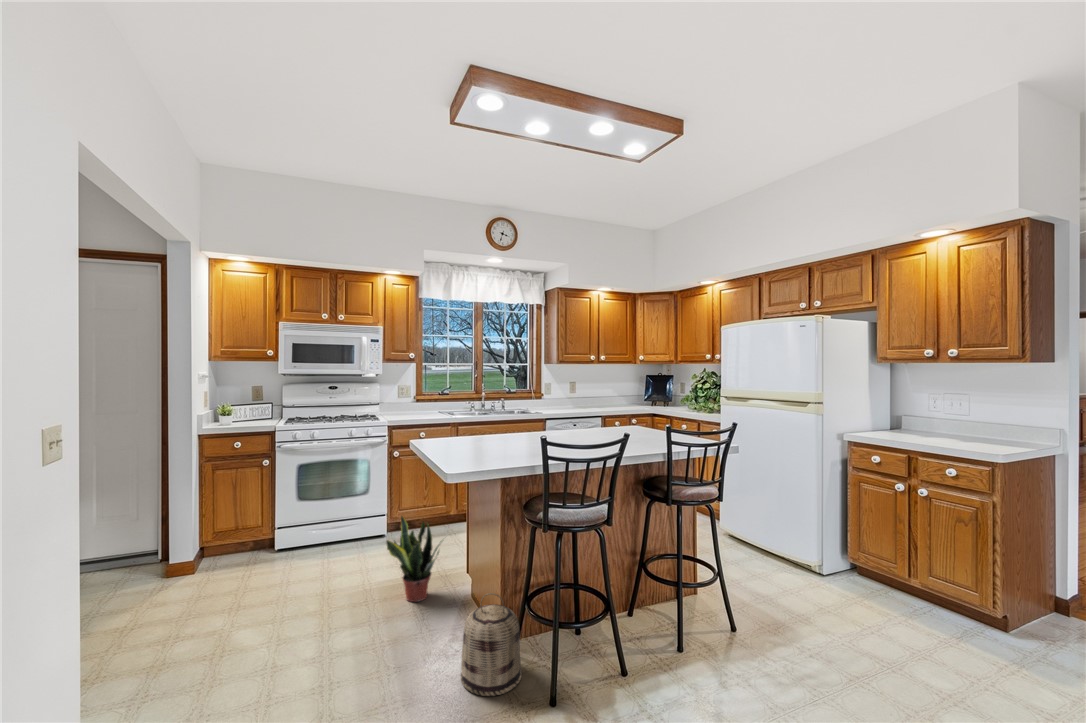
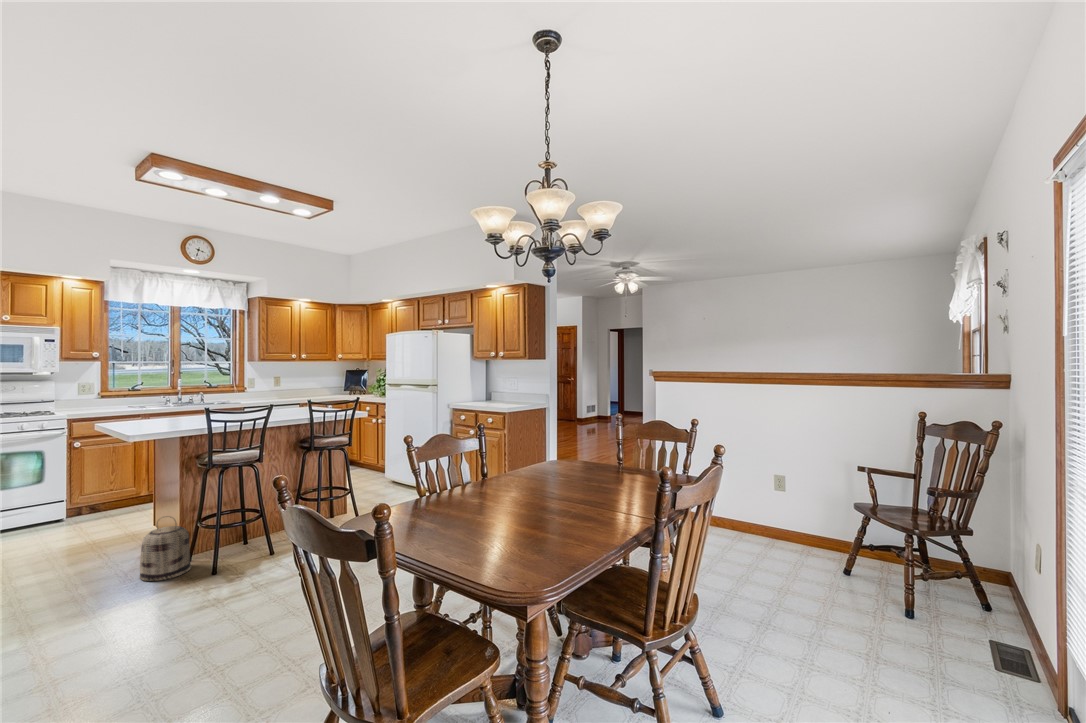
potted plant: present [386,516,443,602] -> none [69,485,133,552]

